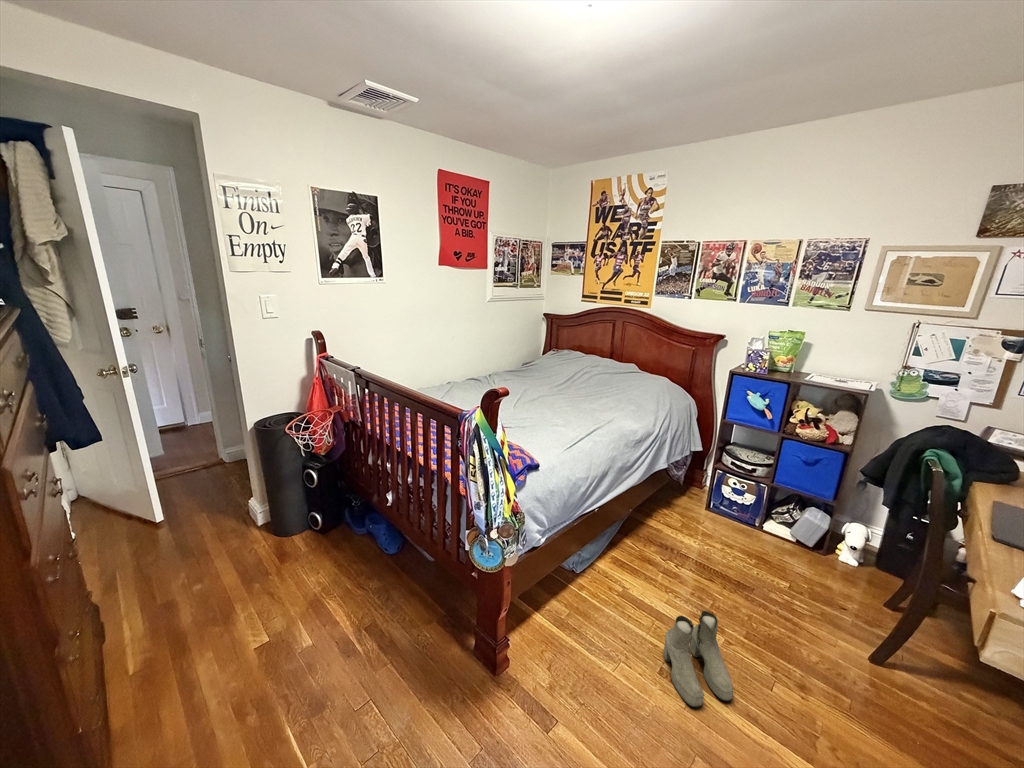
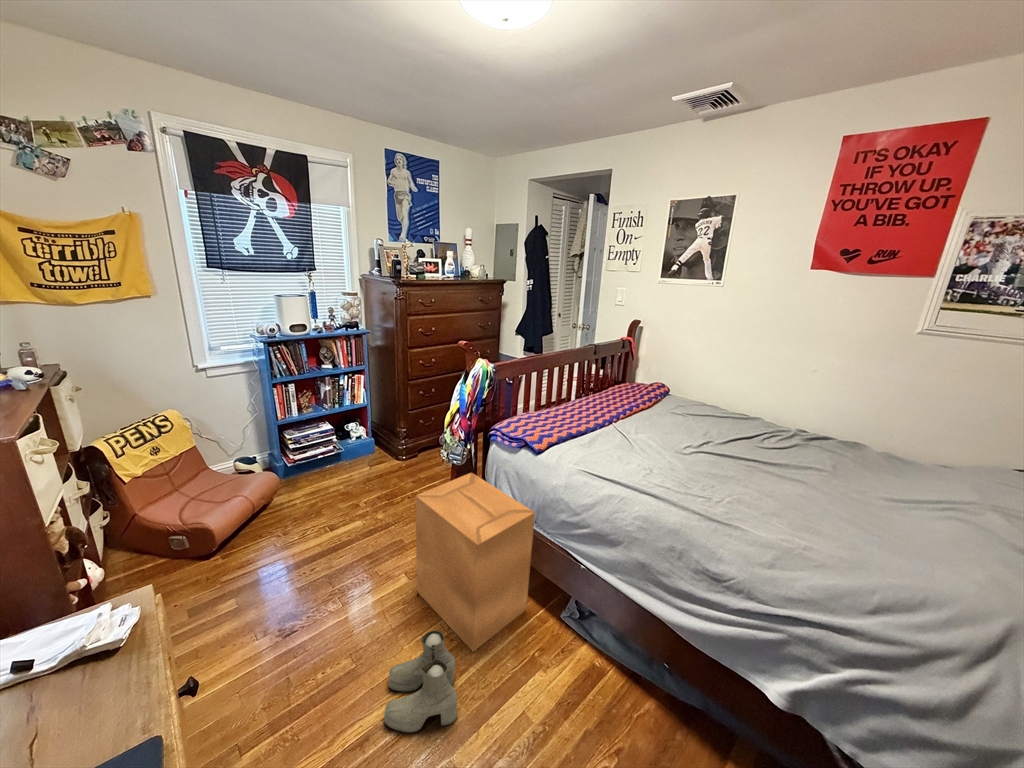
cardboard box: none [517,503,649,707] -> present [415,473,535,652]

